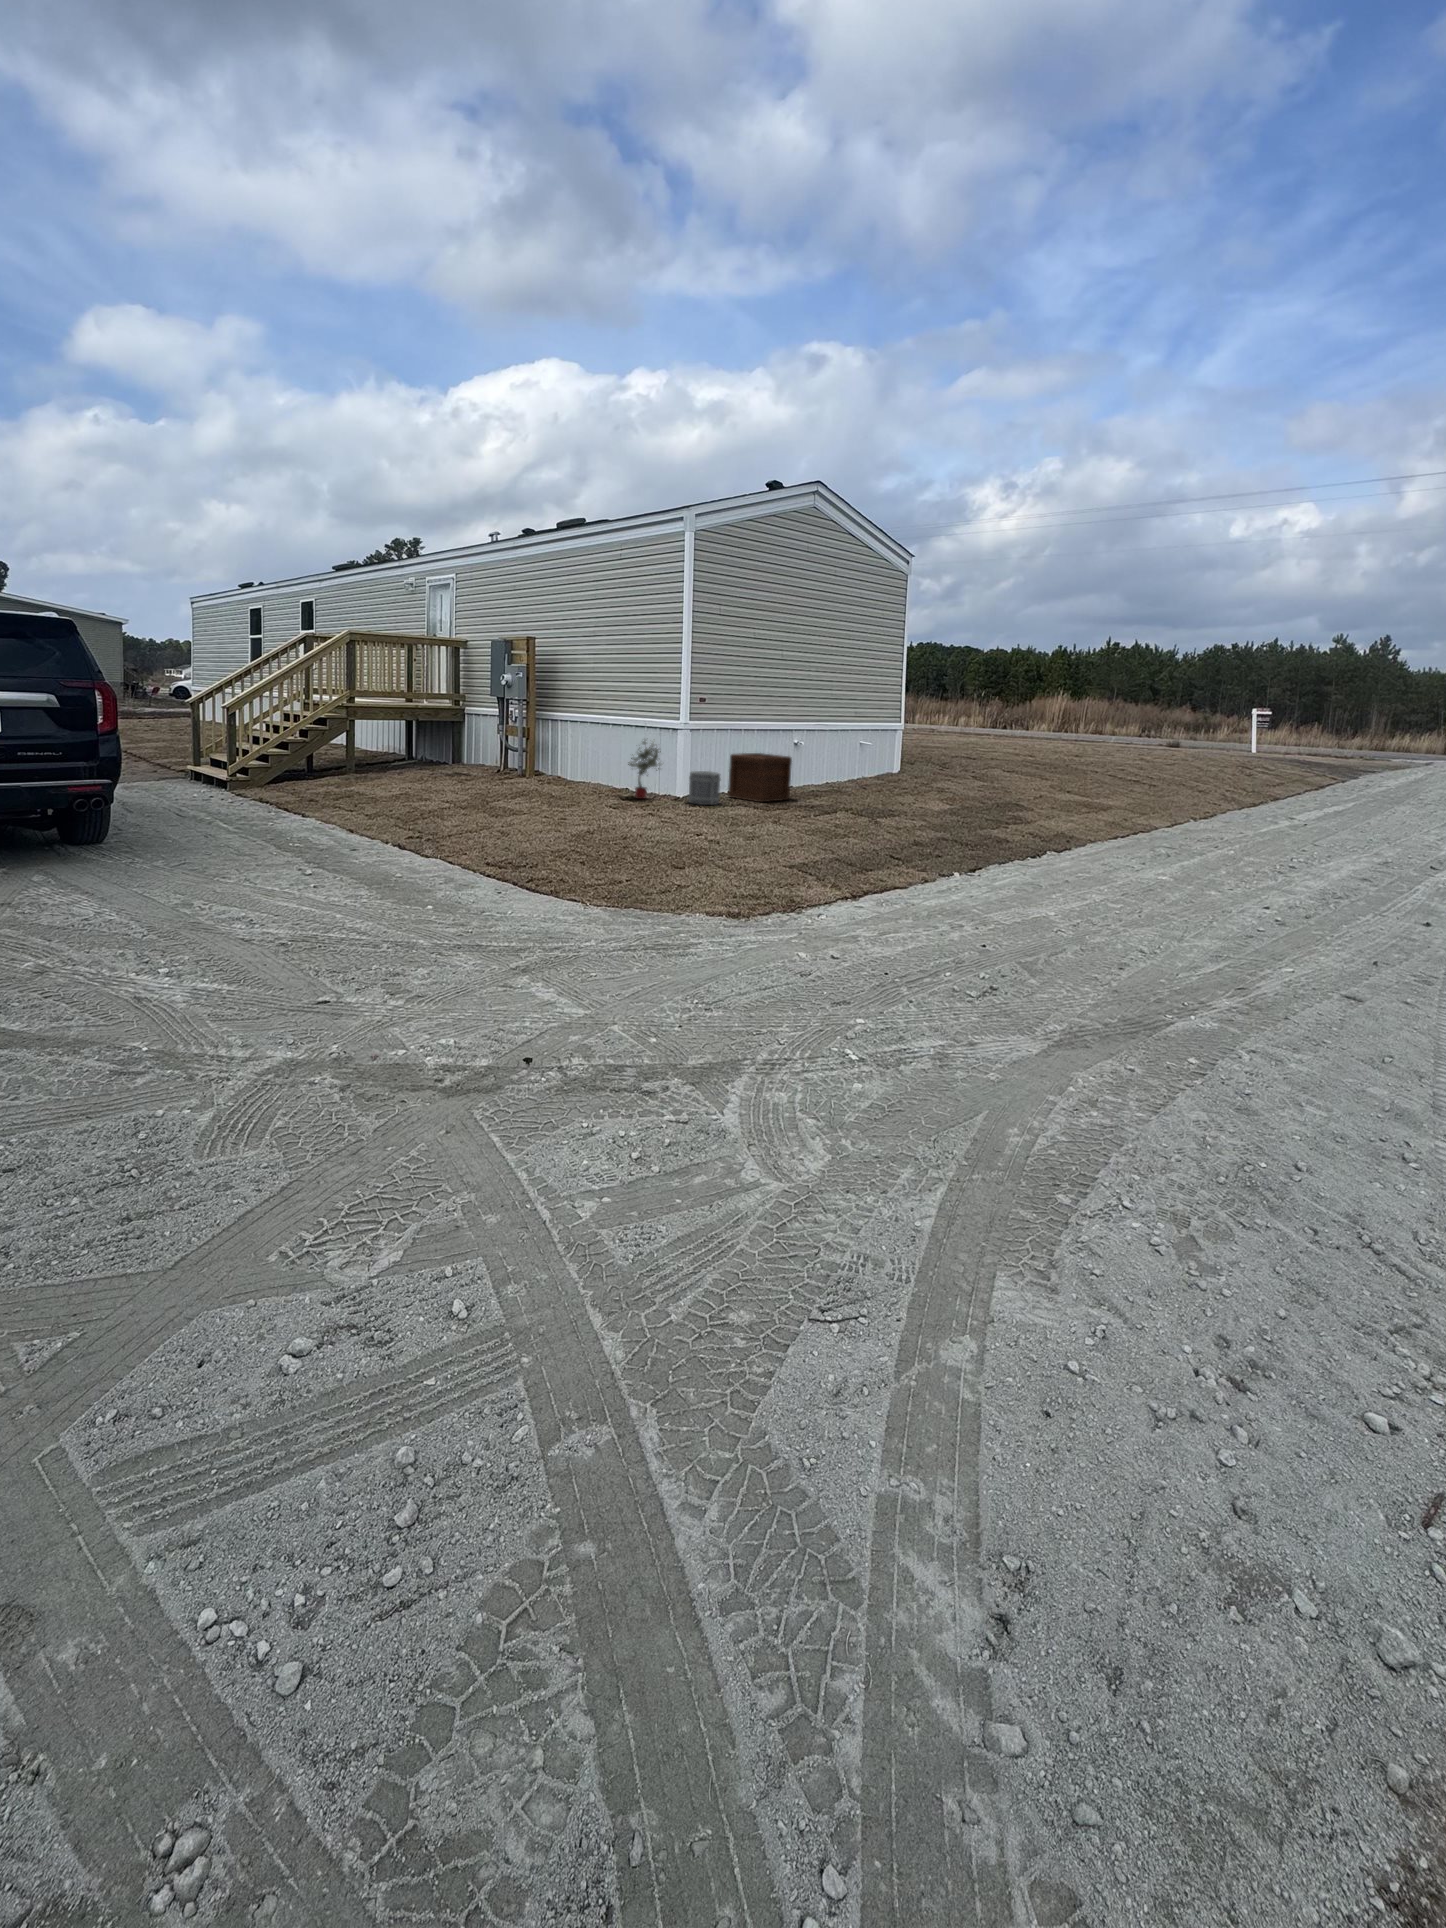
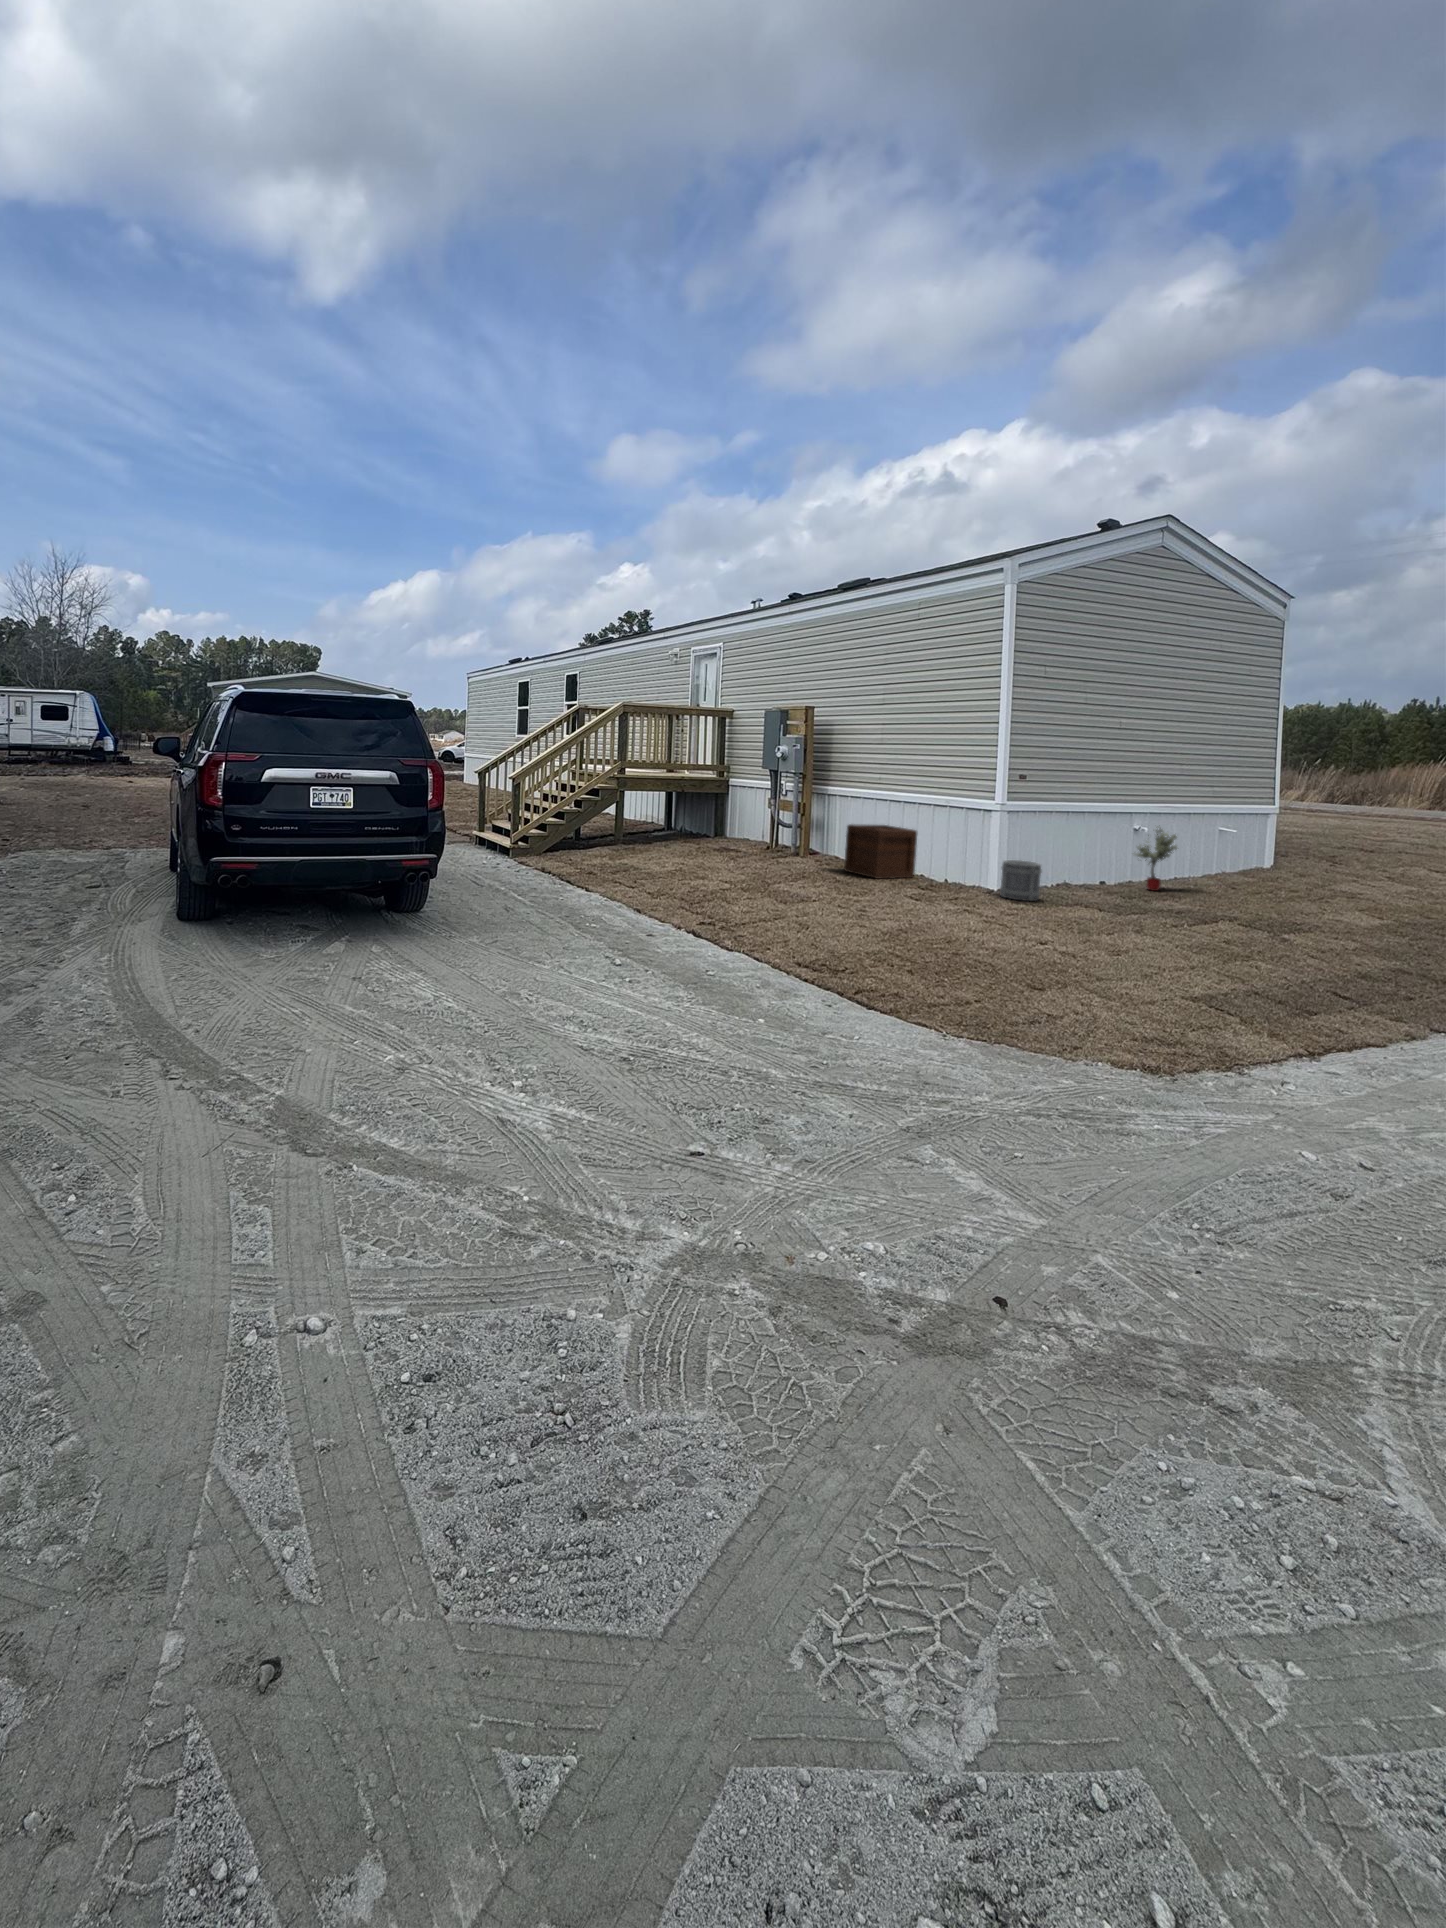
potted tree: present [628,741,661,799] -> present [1136,827,1177,891]
wooden crate: present [728,753,792,802] -> present [844,824,917,879]

